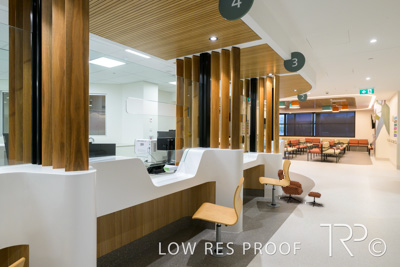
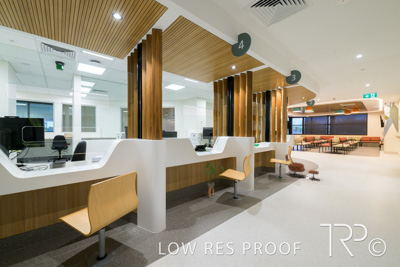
house plant: none [160,192,196,253] -> present [206,162,223,193]

